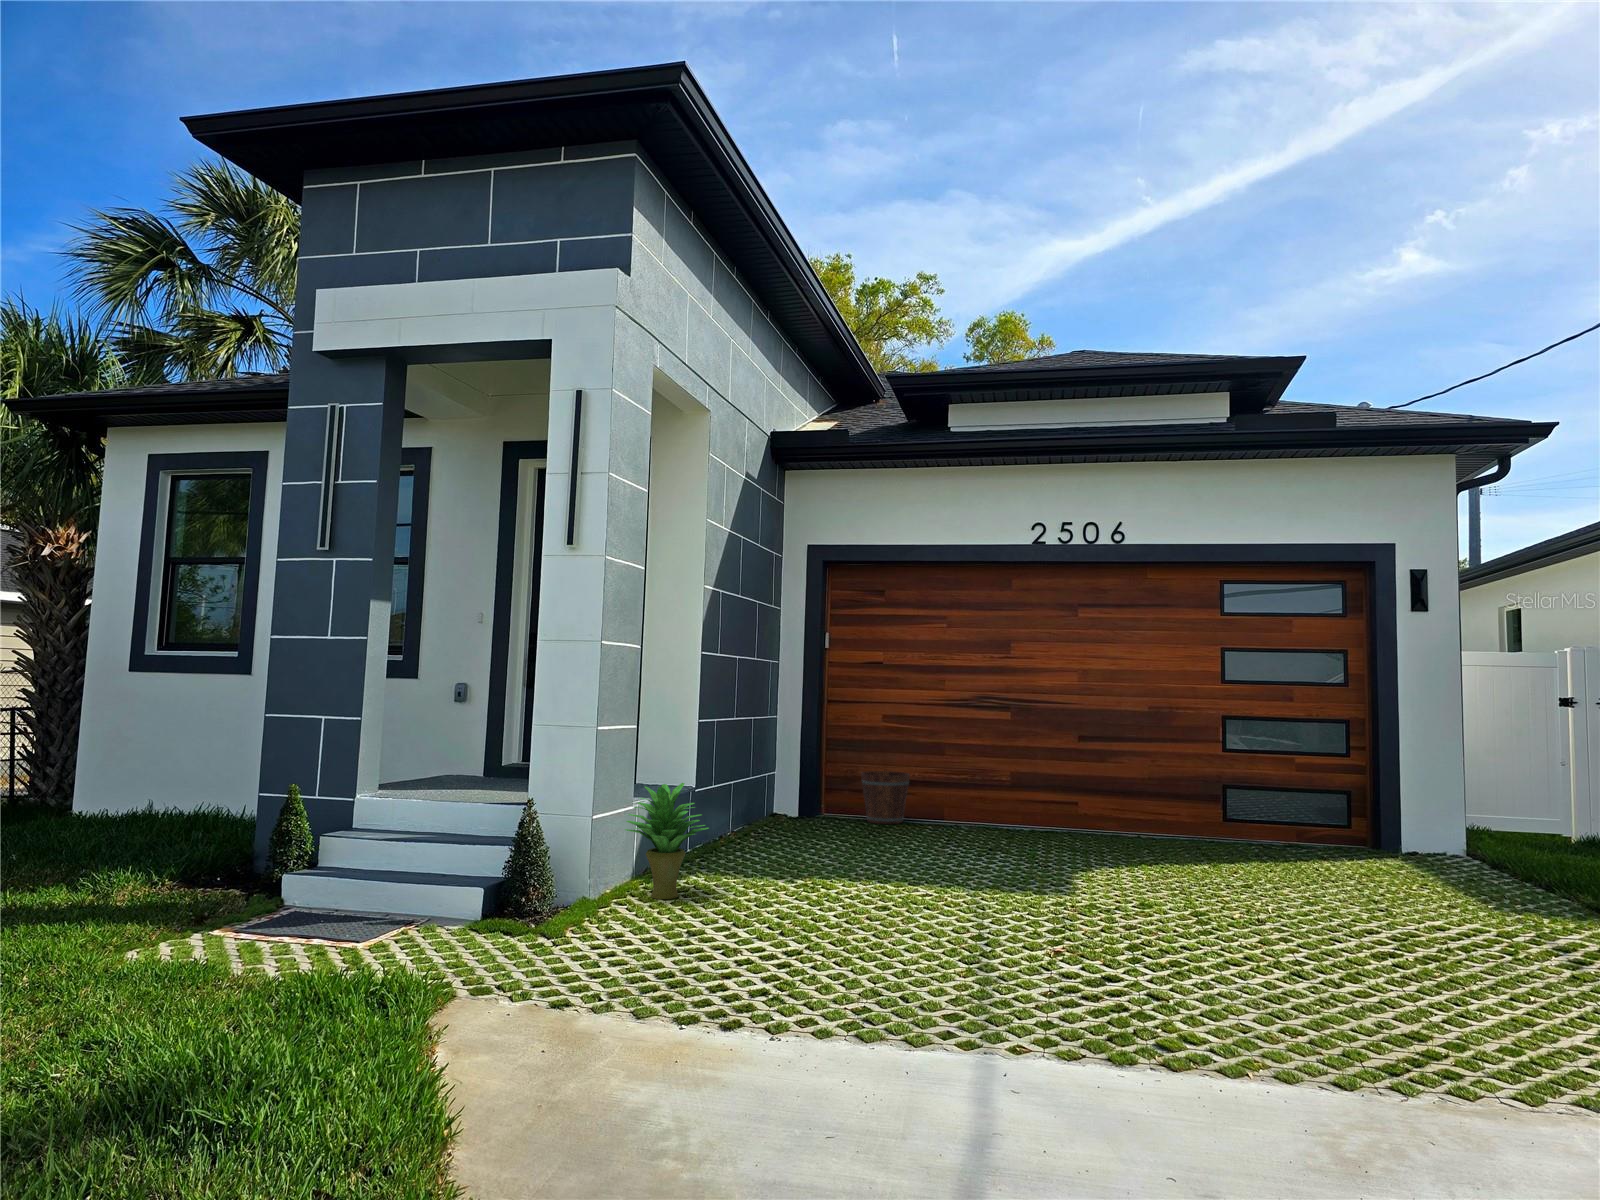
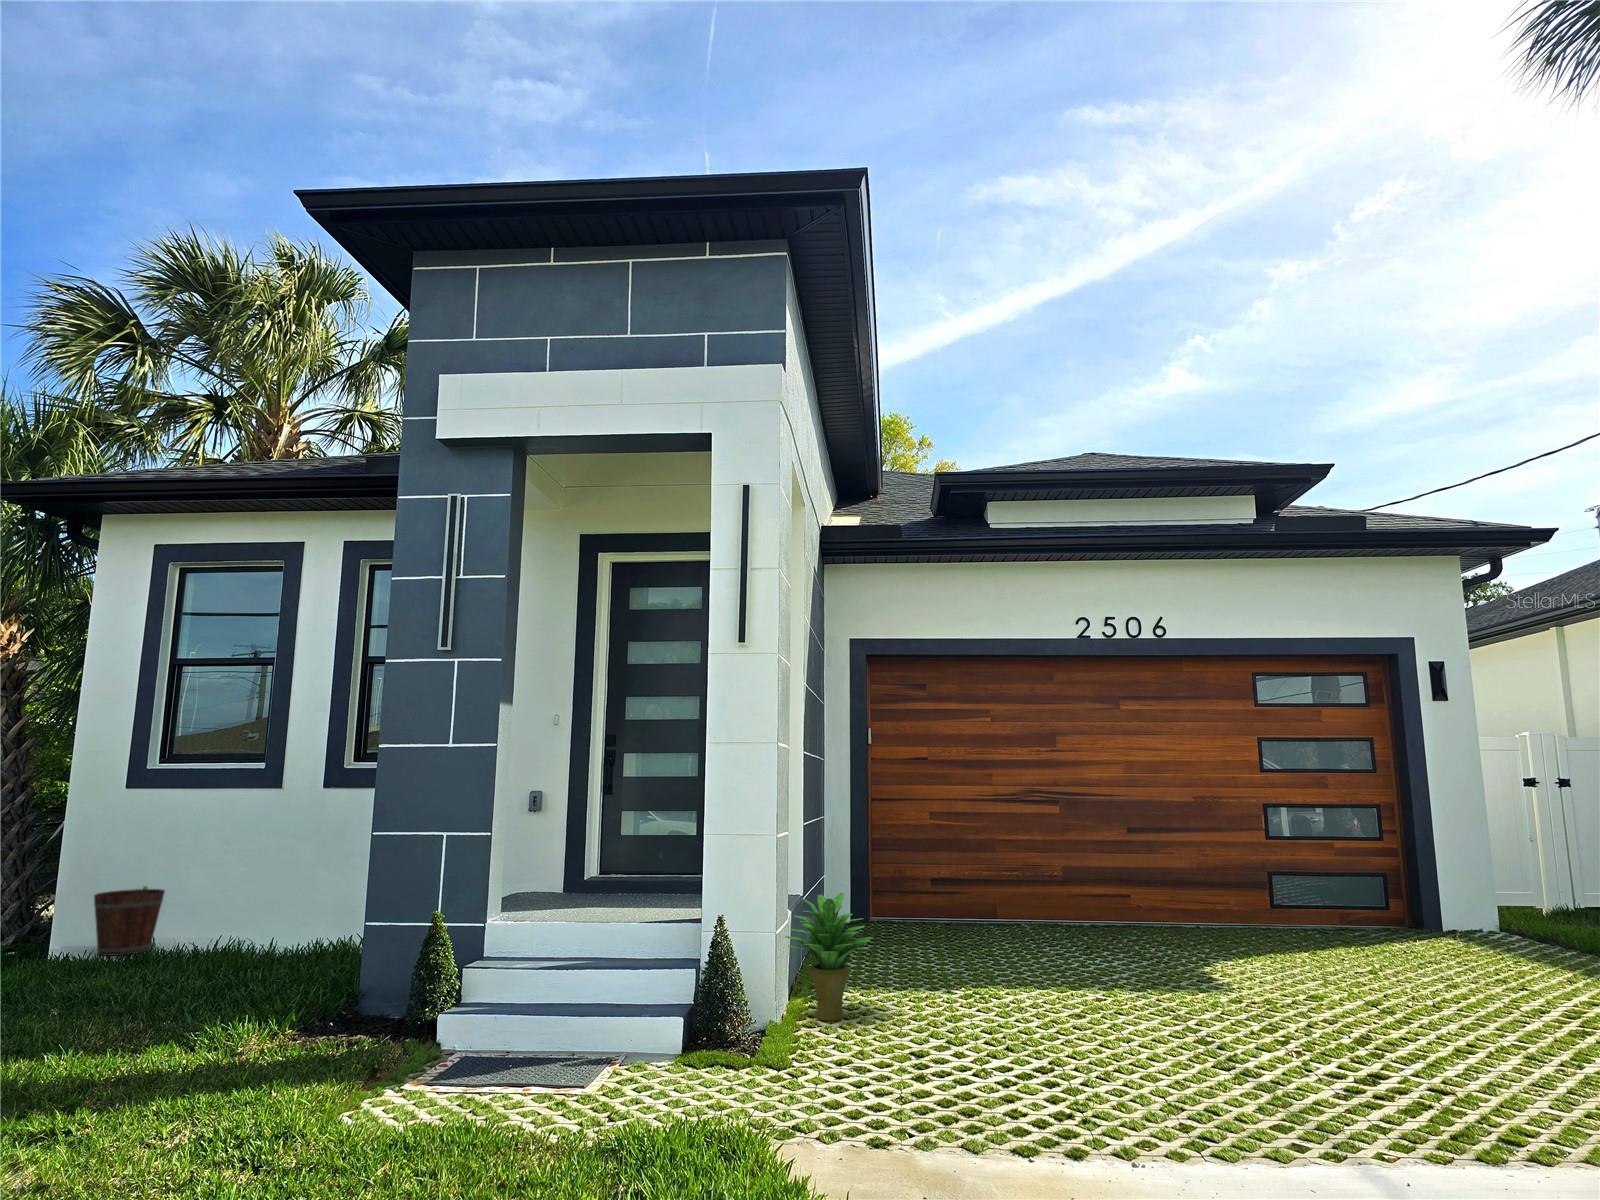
bucket: present [861,771,910,824] -> present [94,886,165,956]

